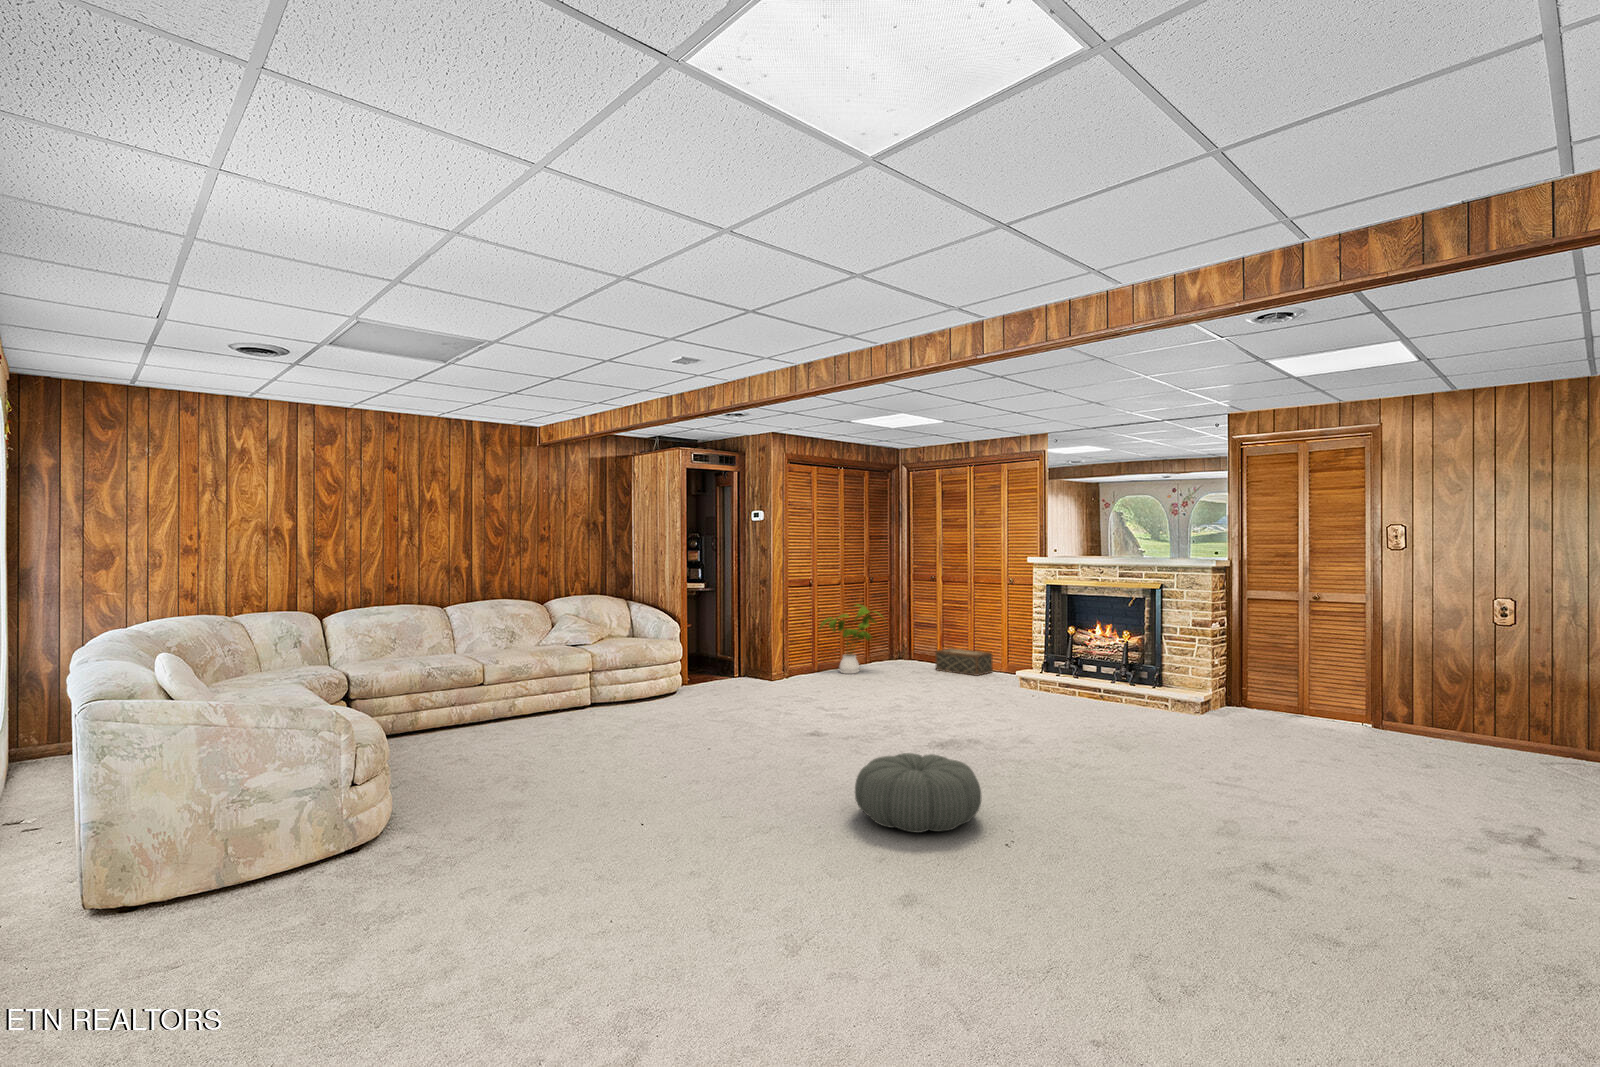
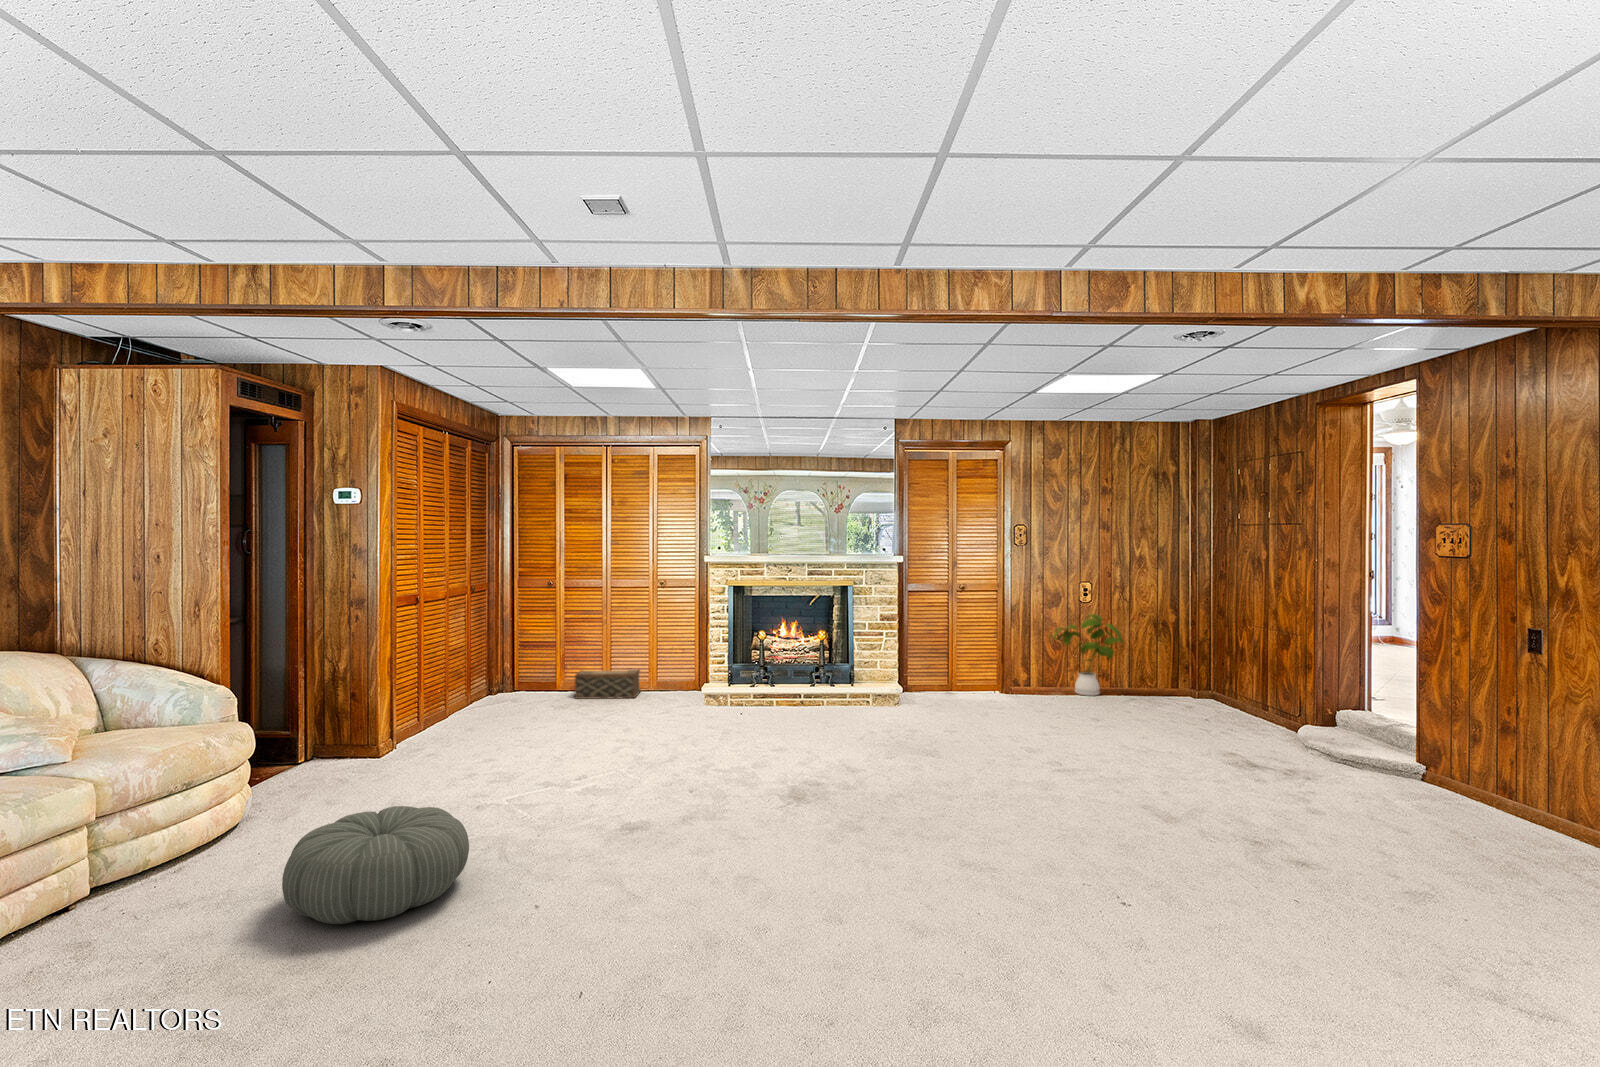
house plant: present [820,604,882,674] -> present [1051,614,1124,696]
pouf: present [855,753,982,833] -> present [282,806,469,924]

